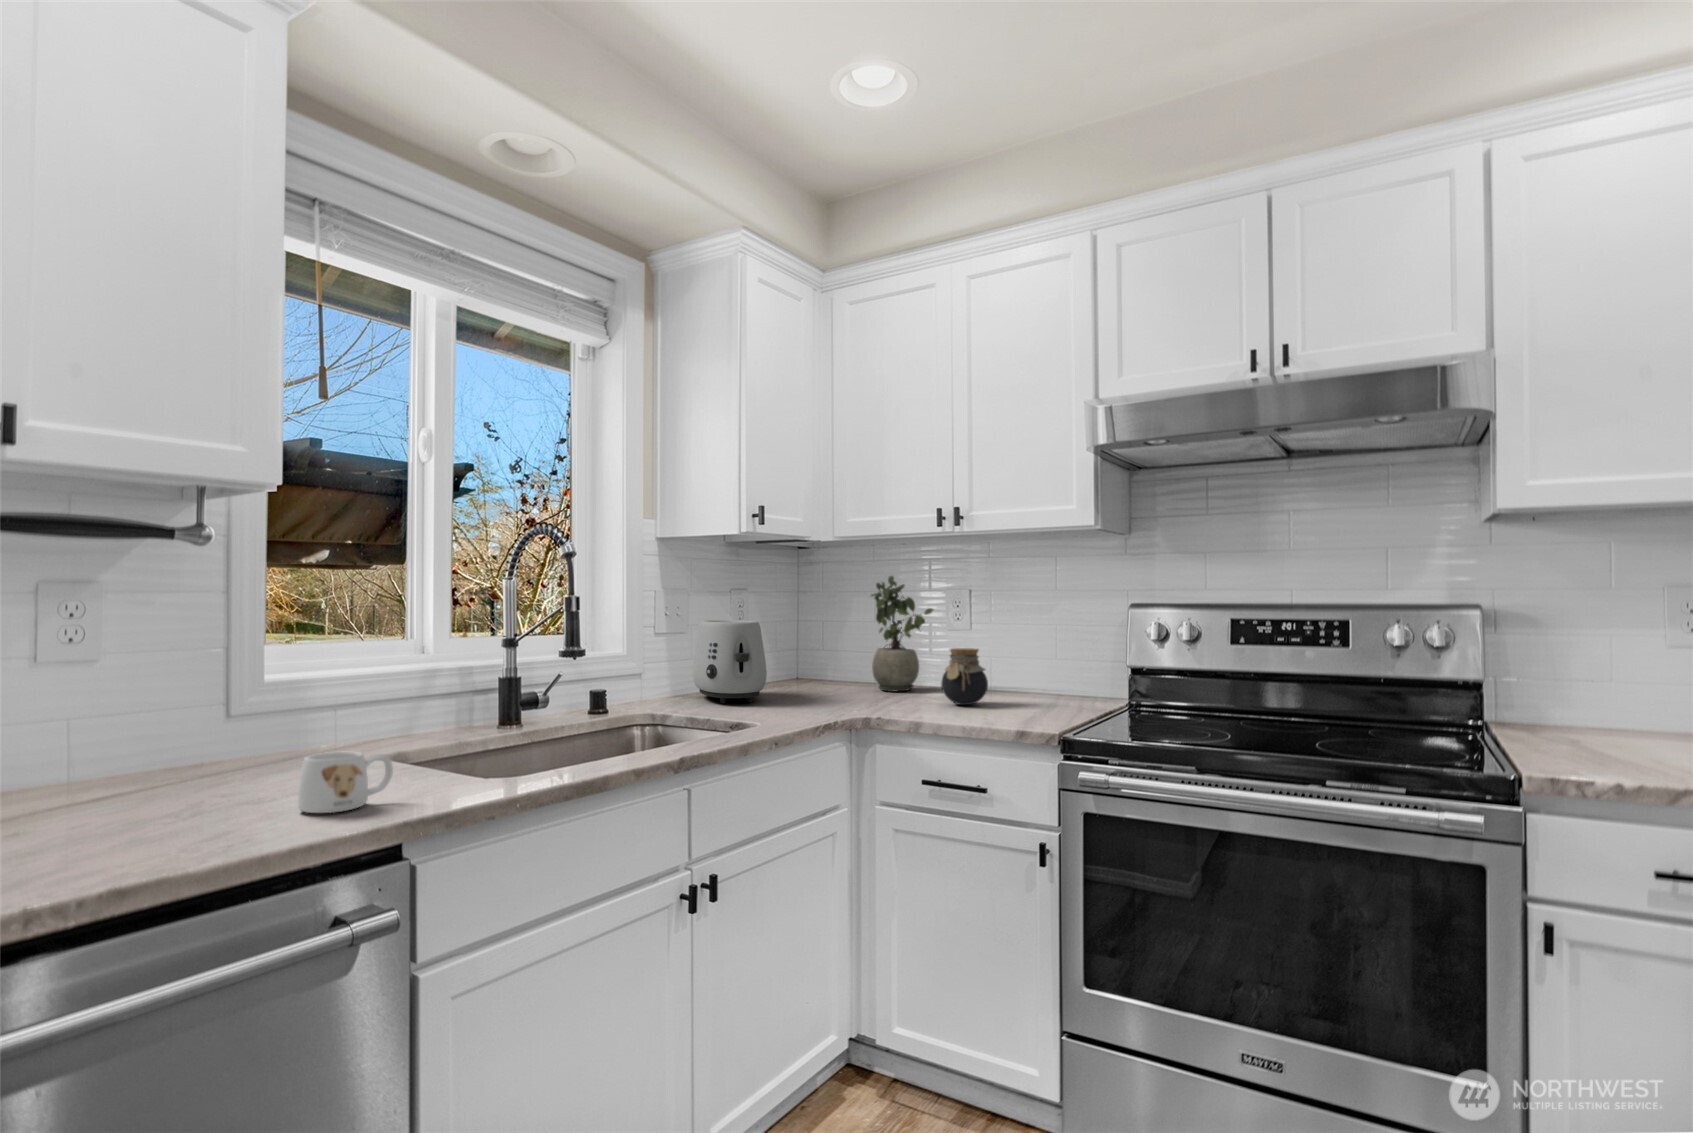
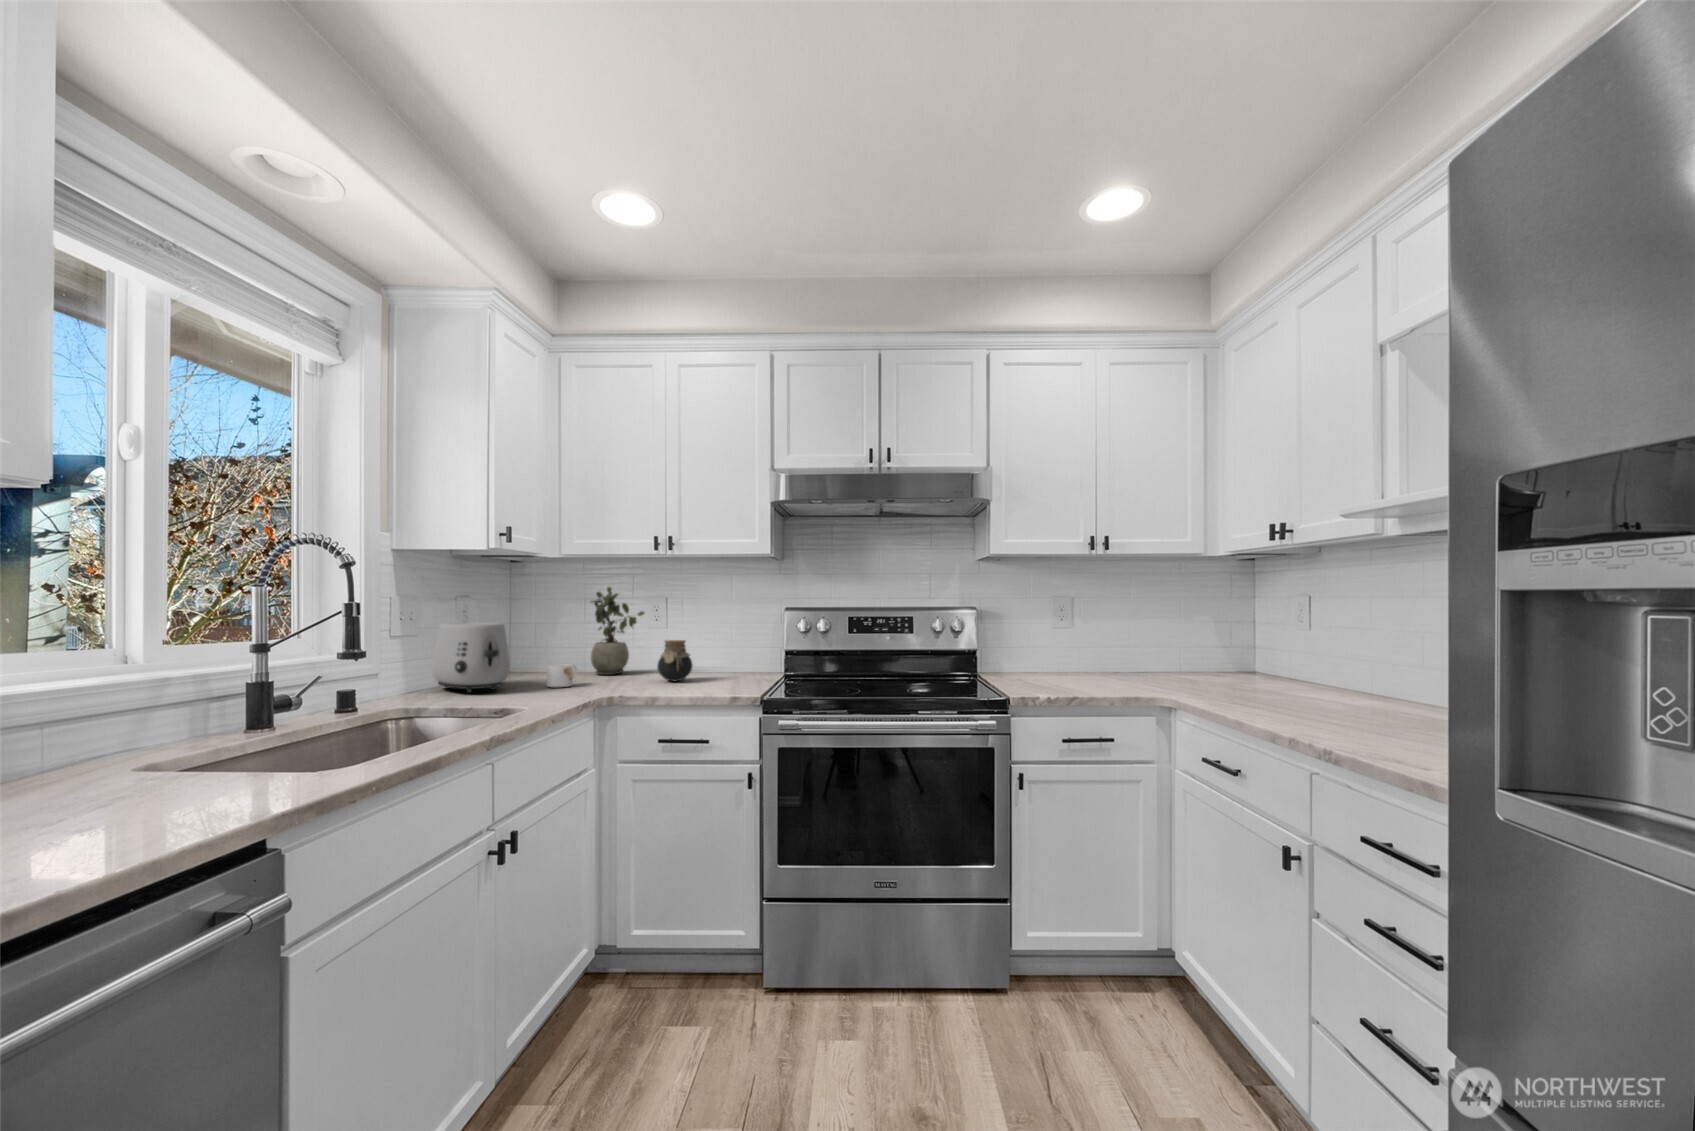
mug: present [298,751,393,813] -> present [547,664,577,687]

